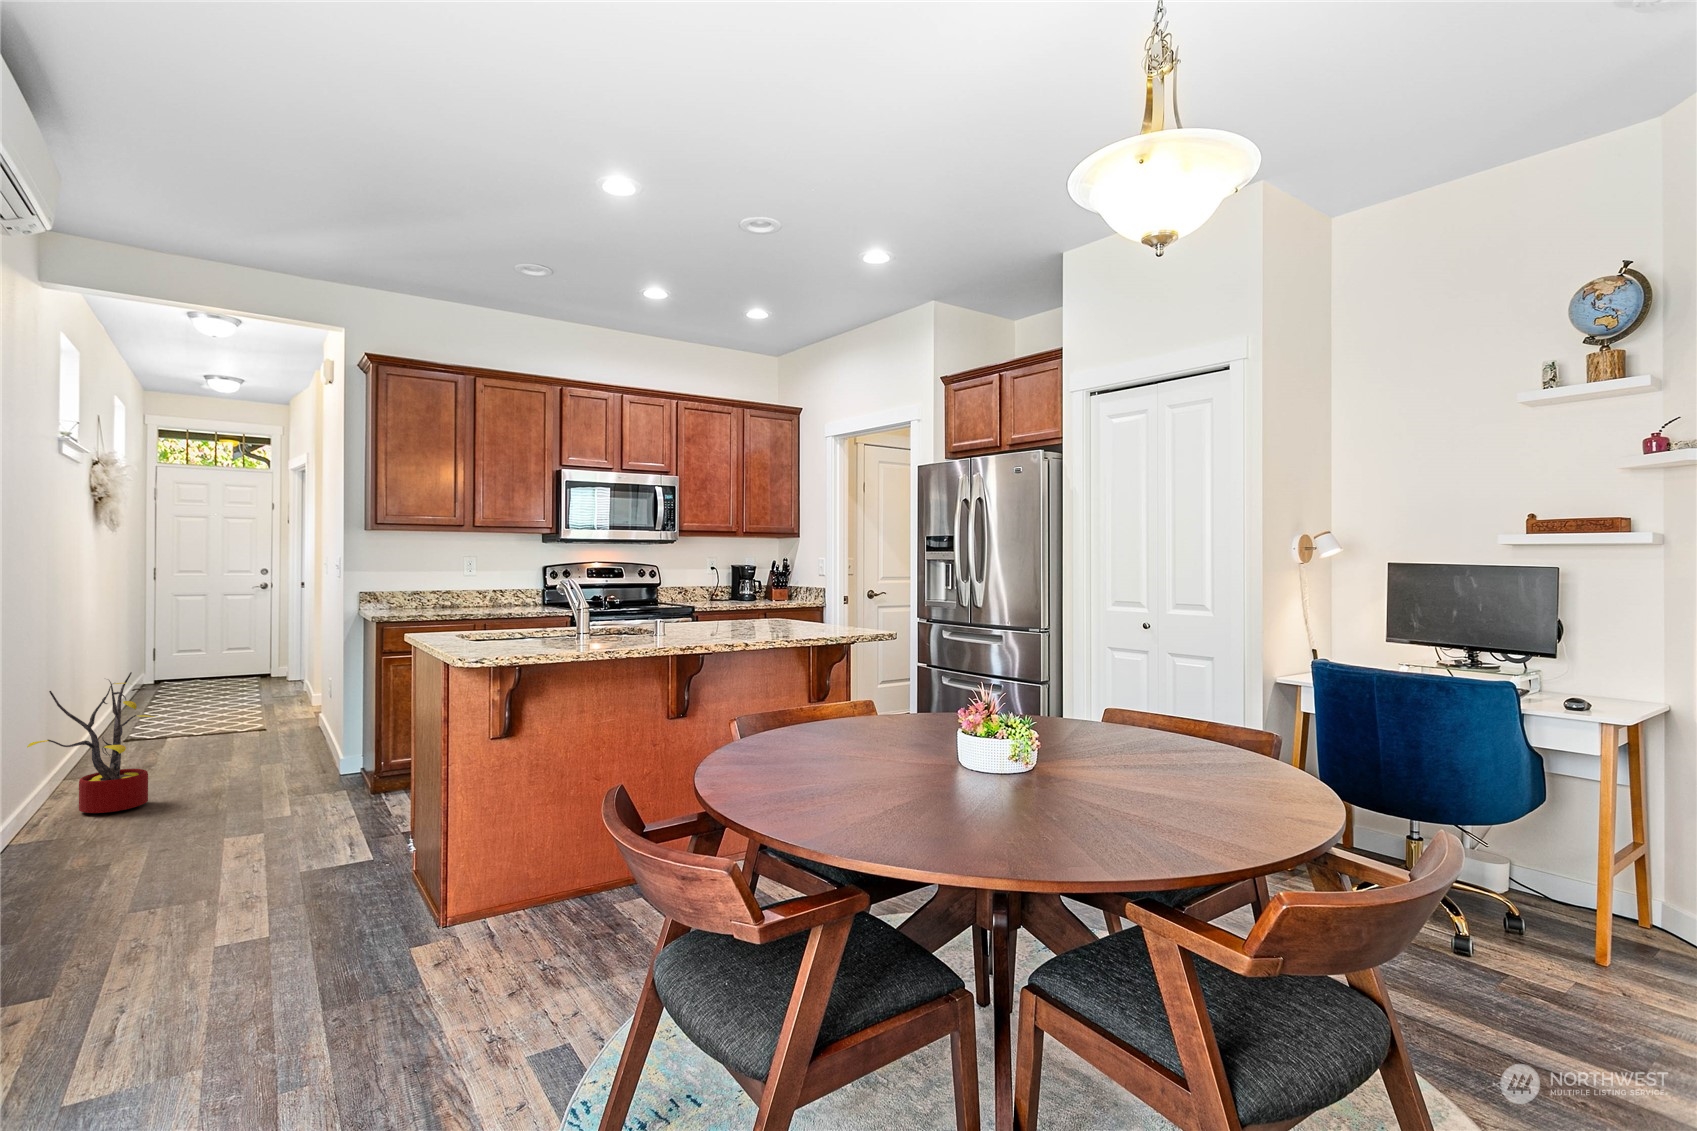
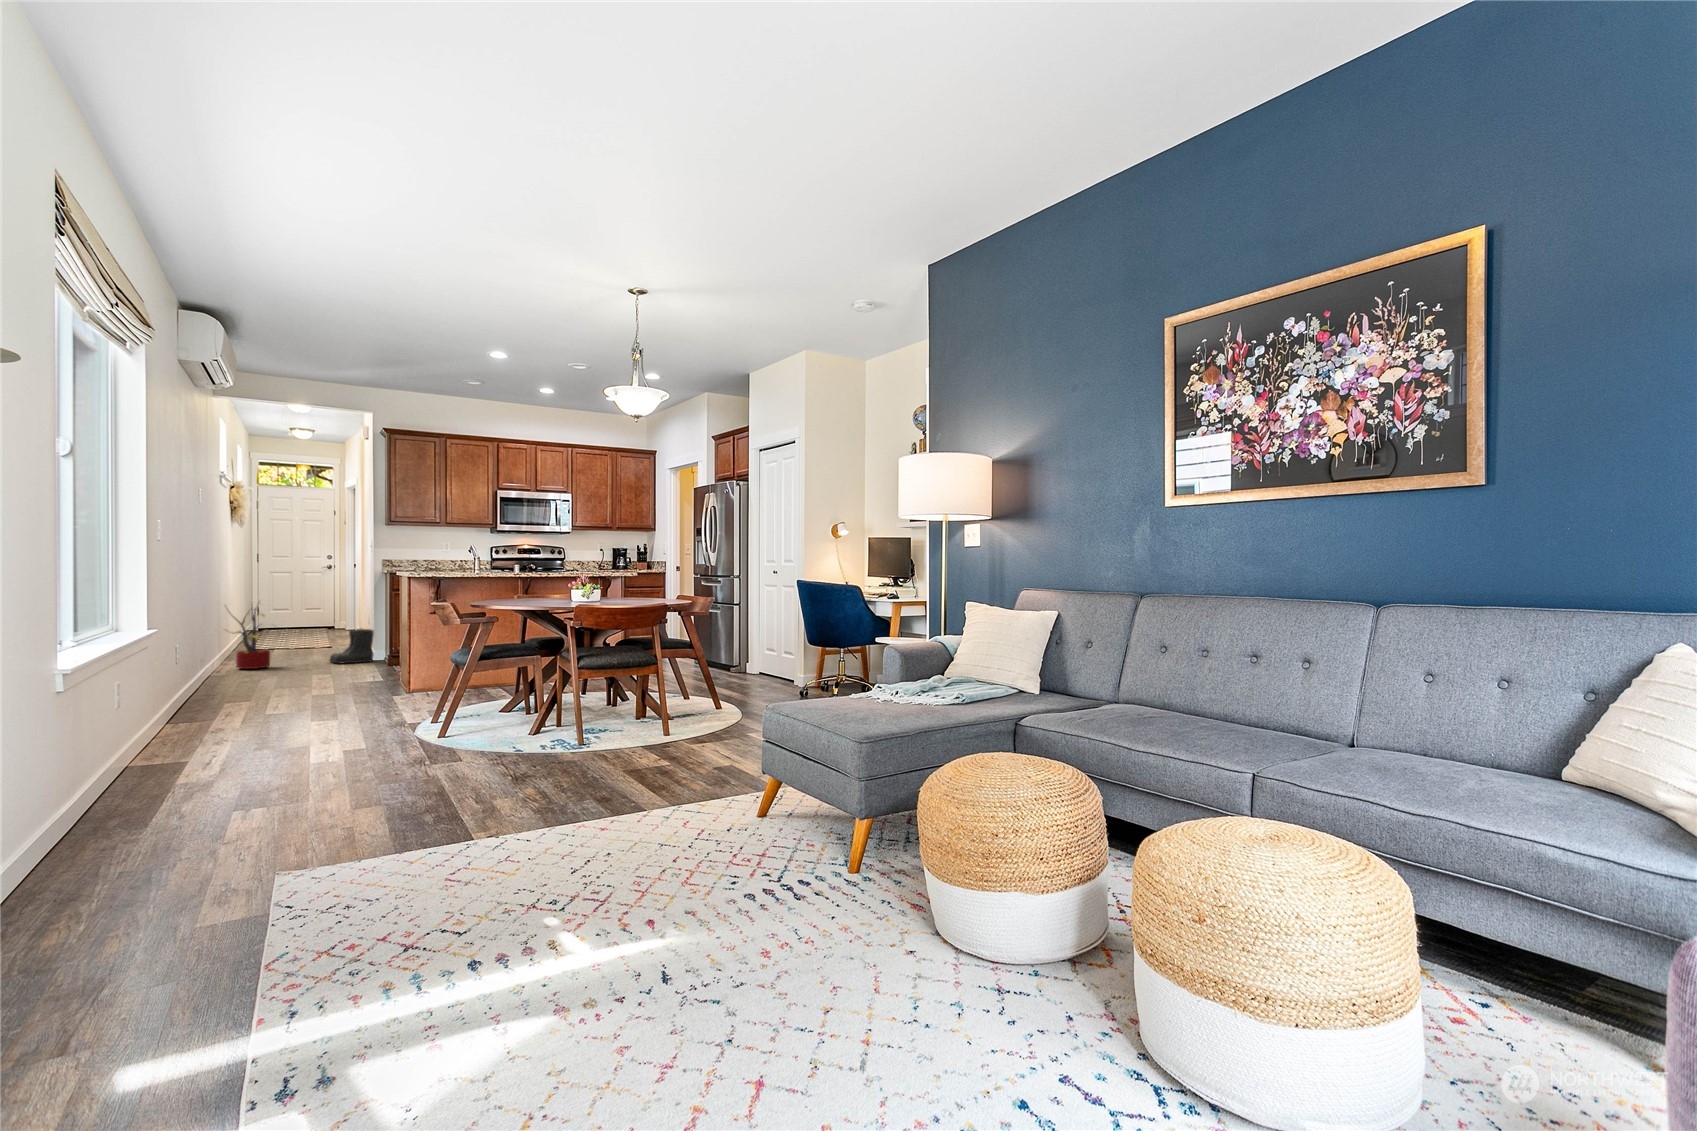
boots: none [262,717,346,787] -> present [329,628,374,663]

